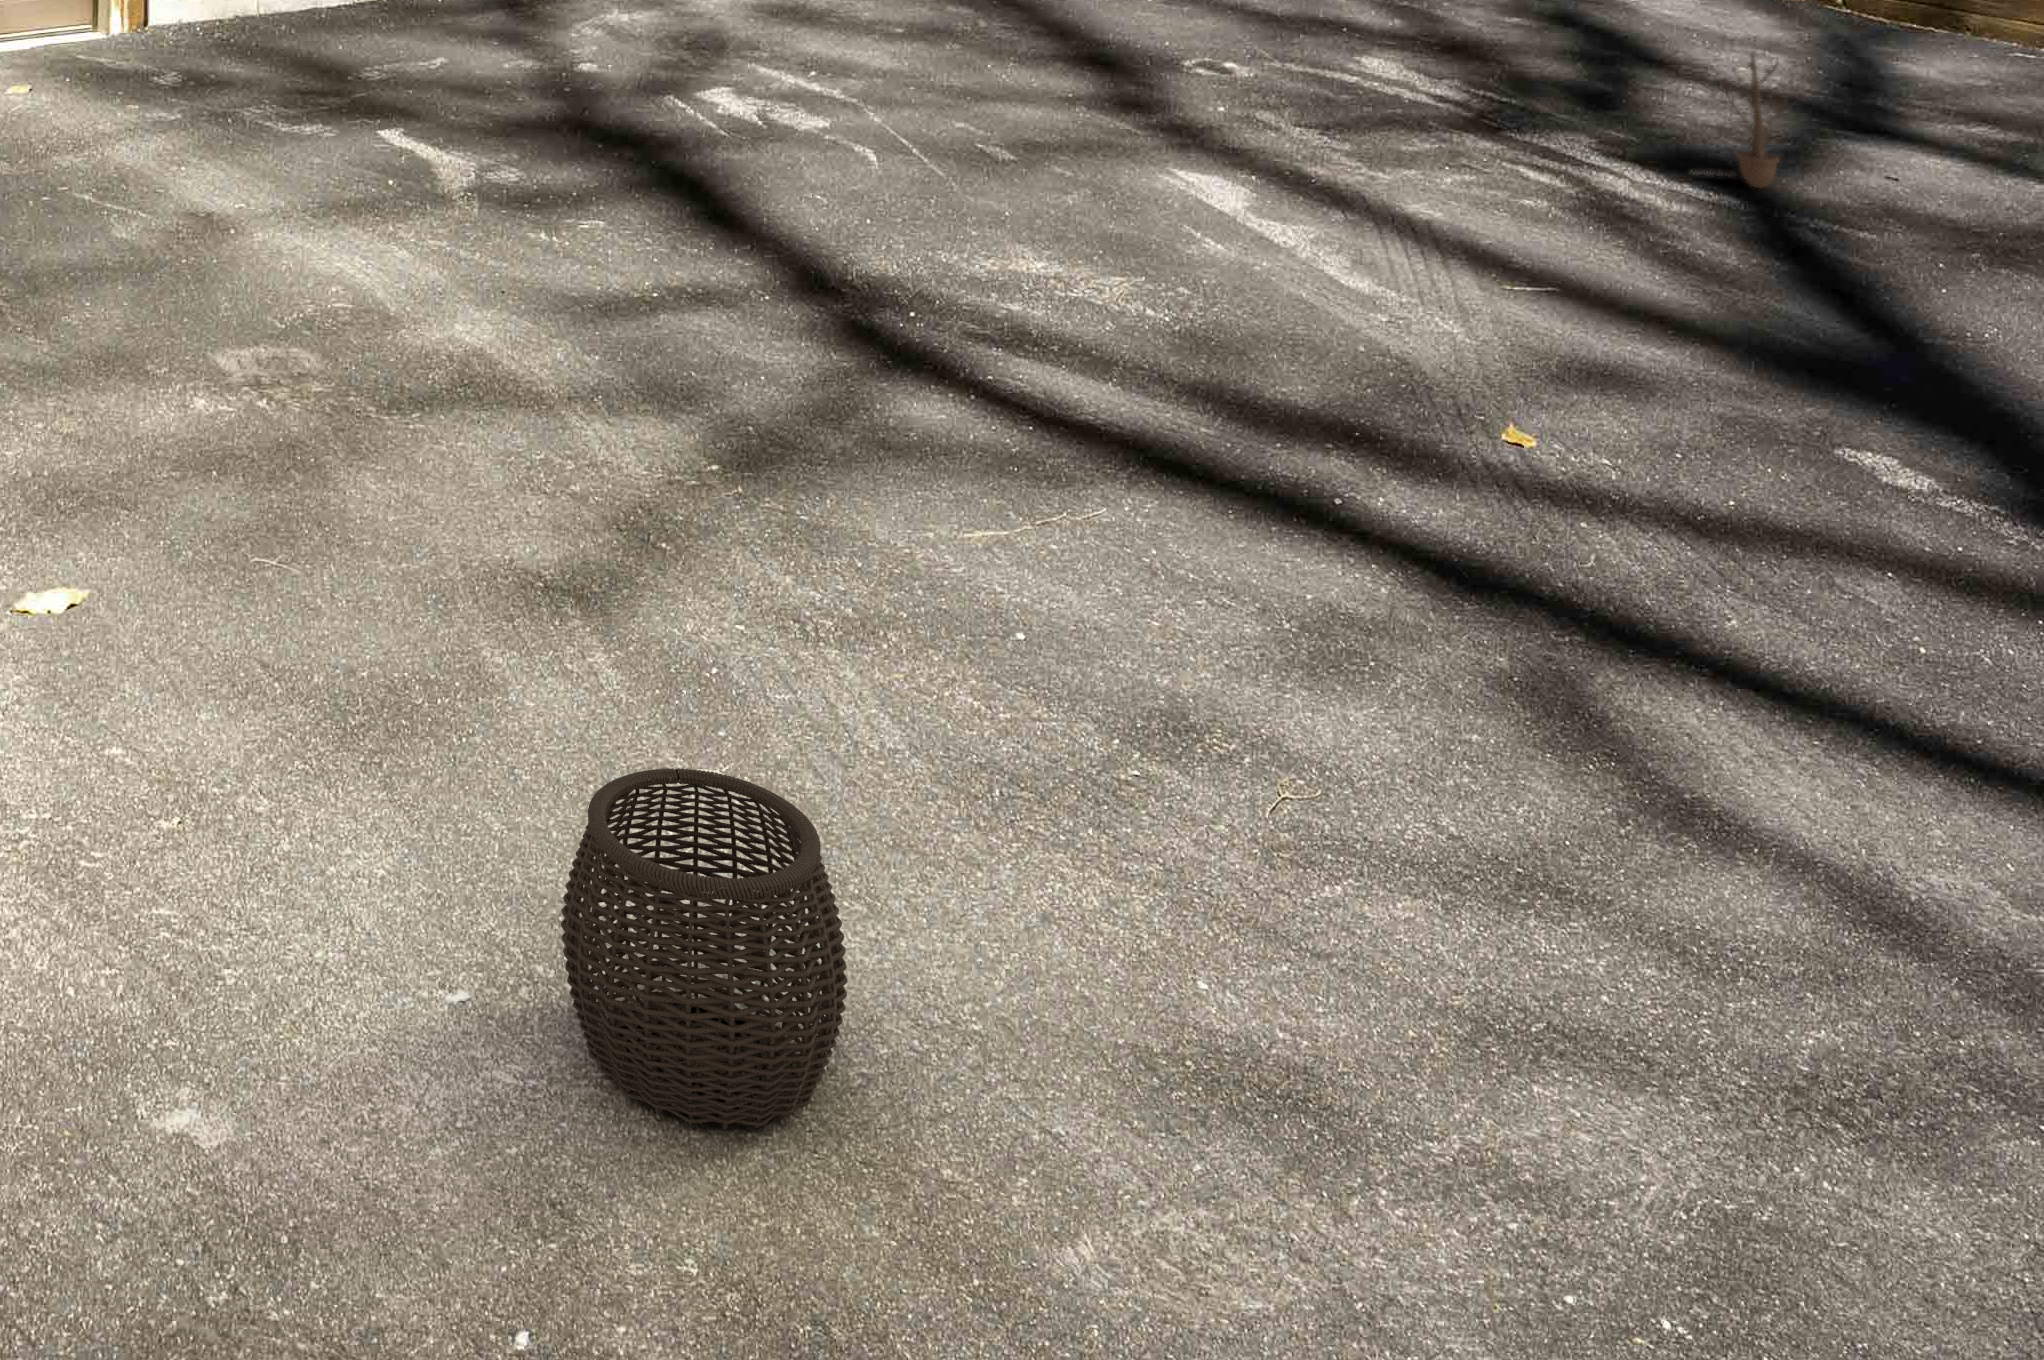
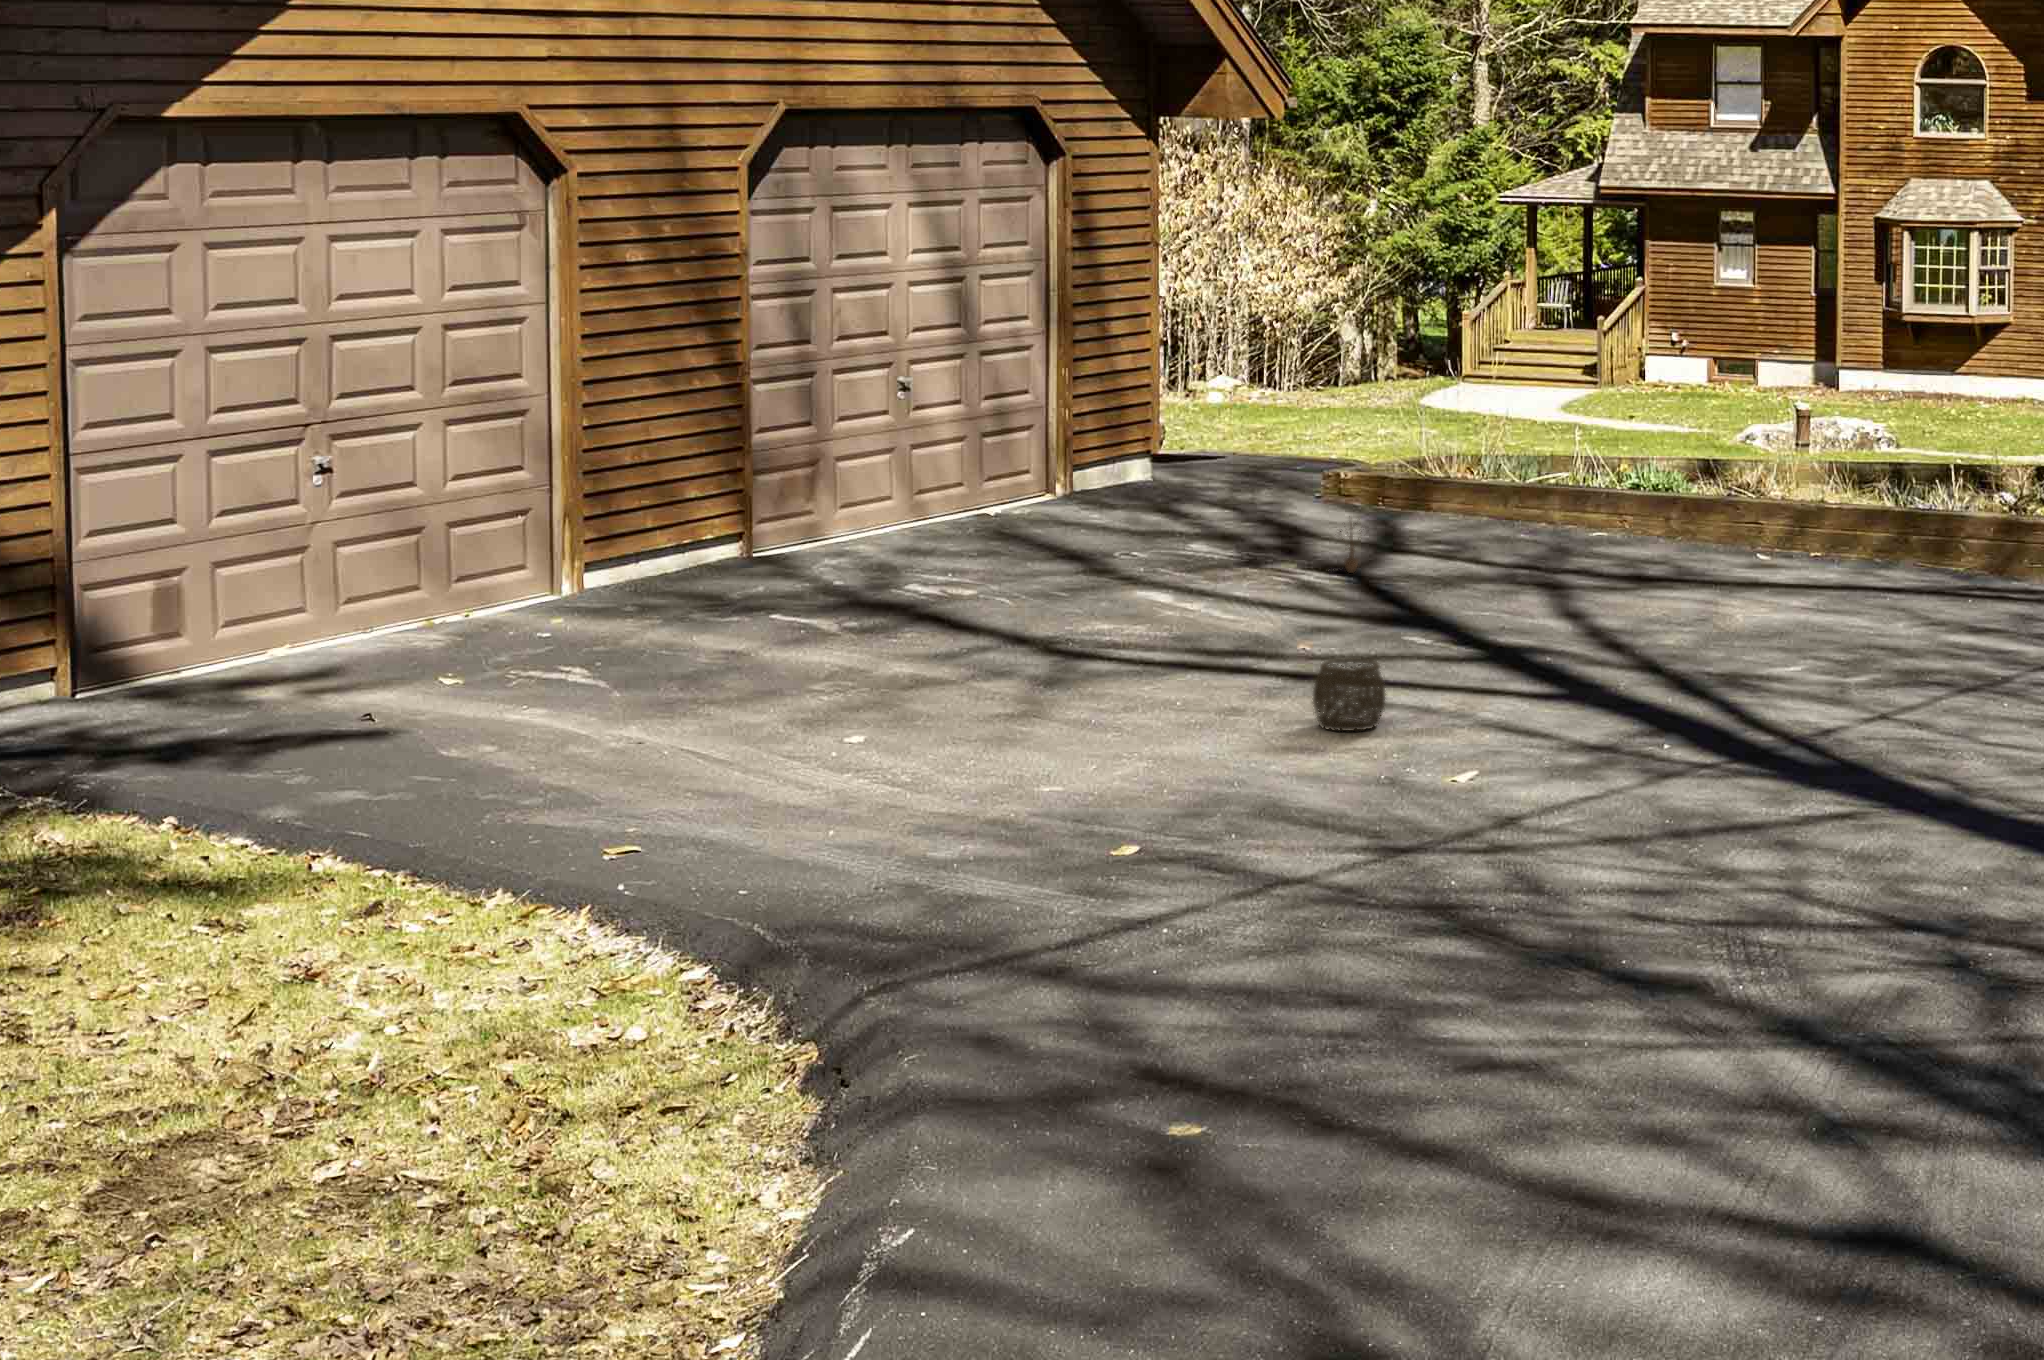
woven basket: present [561,768,848,1130] -> present [1313,659,1385,731]

